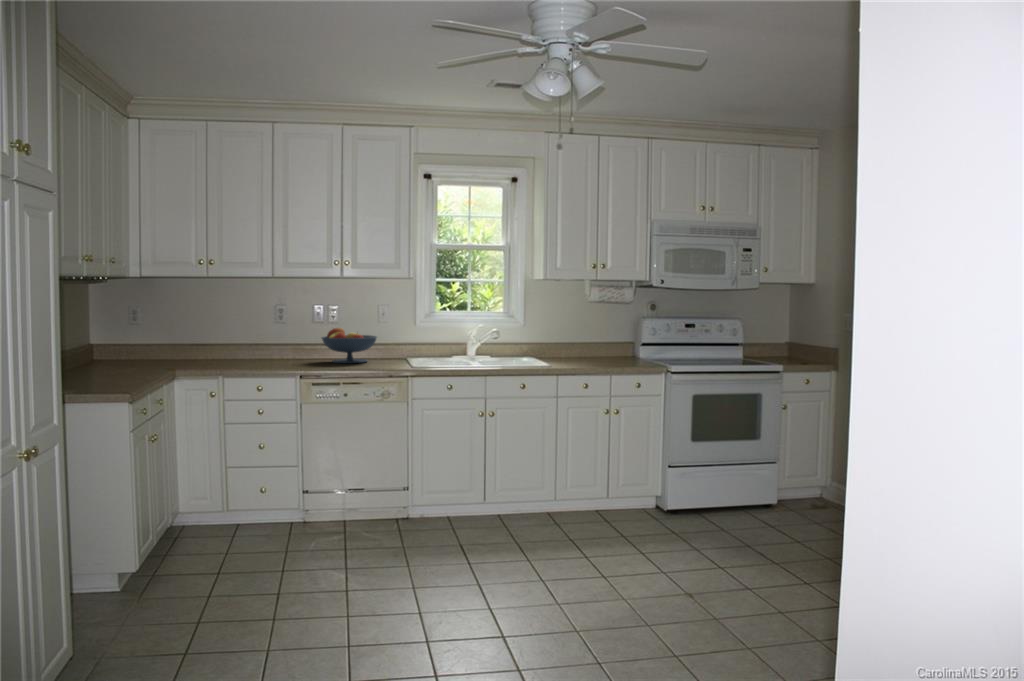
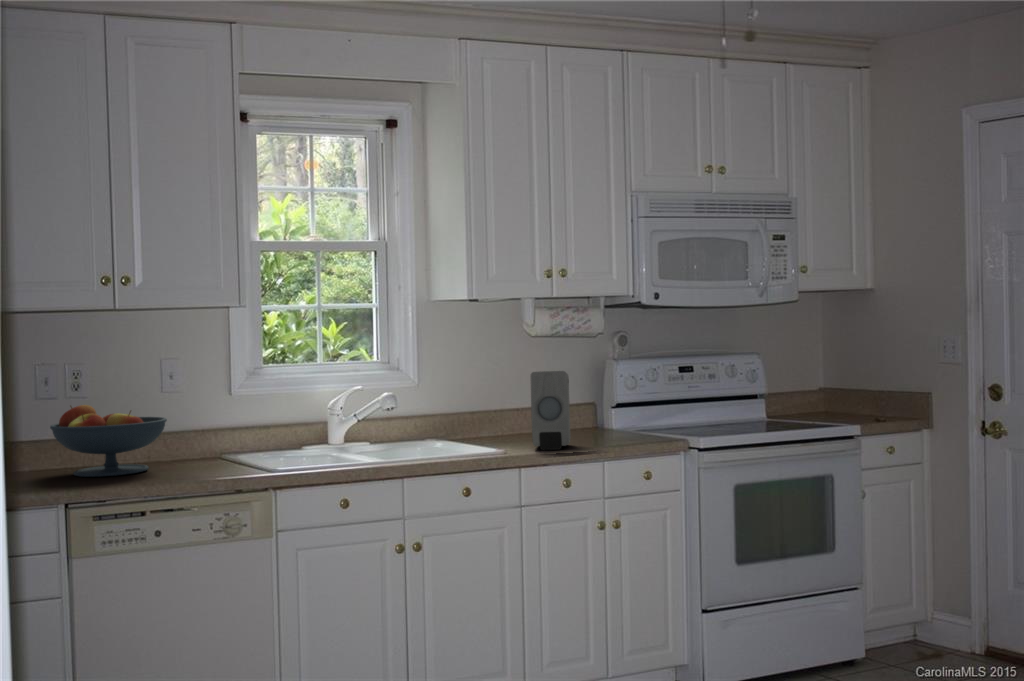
soap dispenser: none [567,322,595,367] -> present [531,371,571,450]

